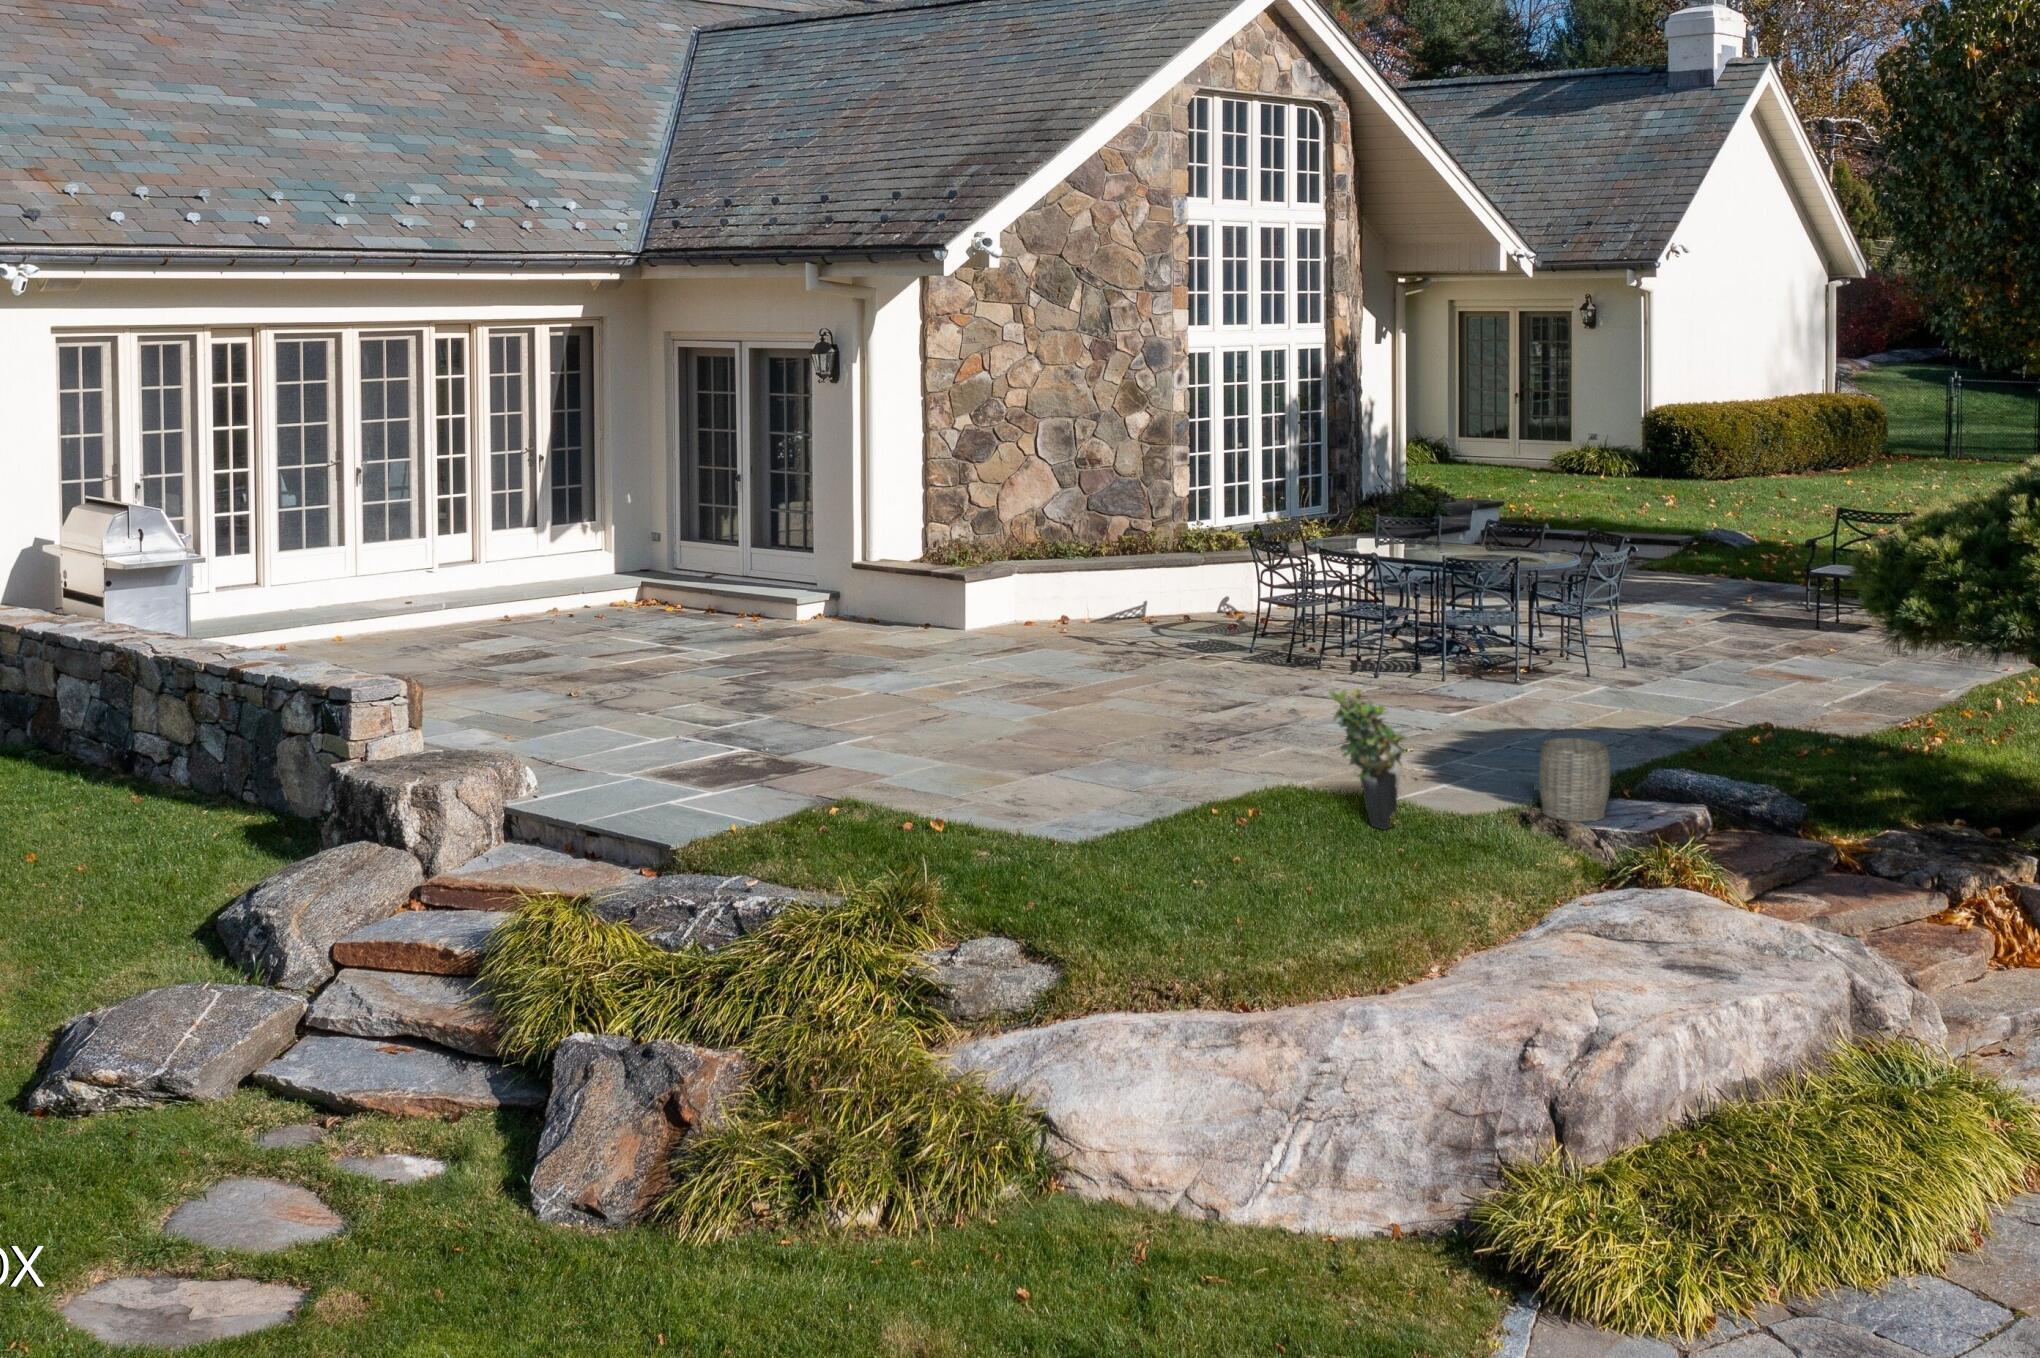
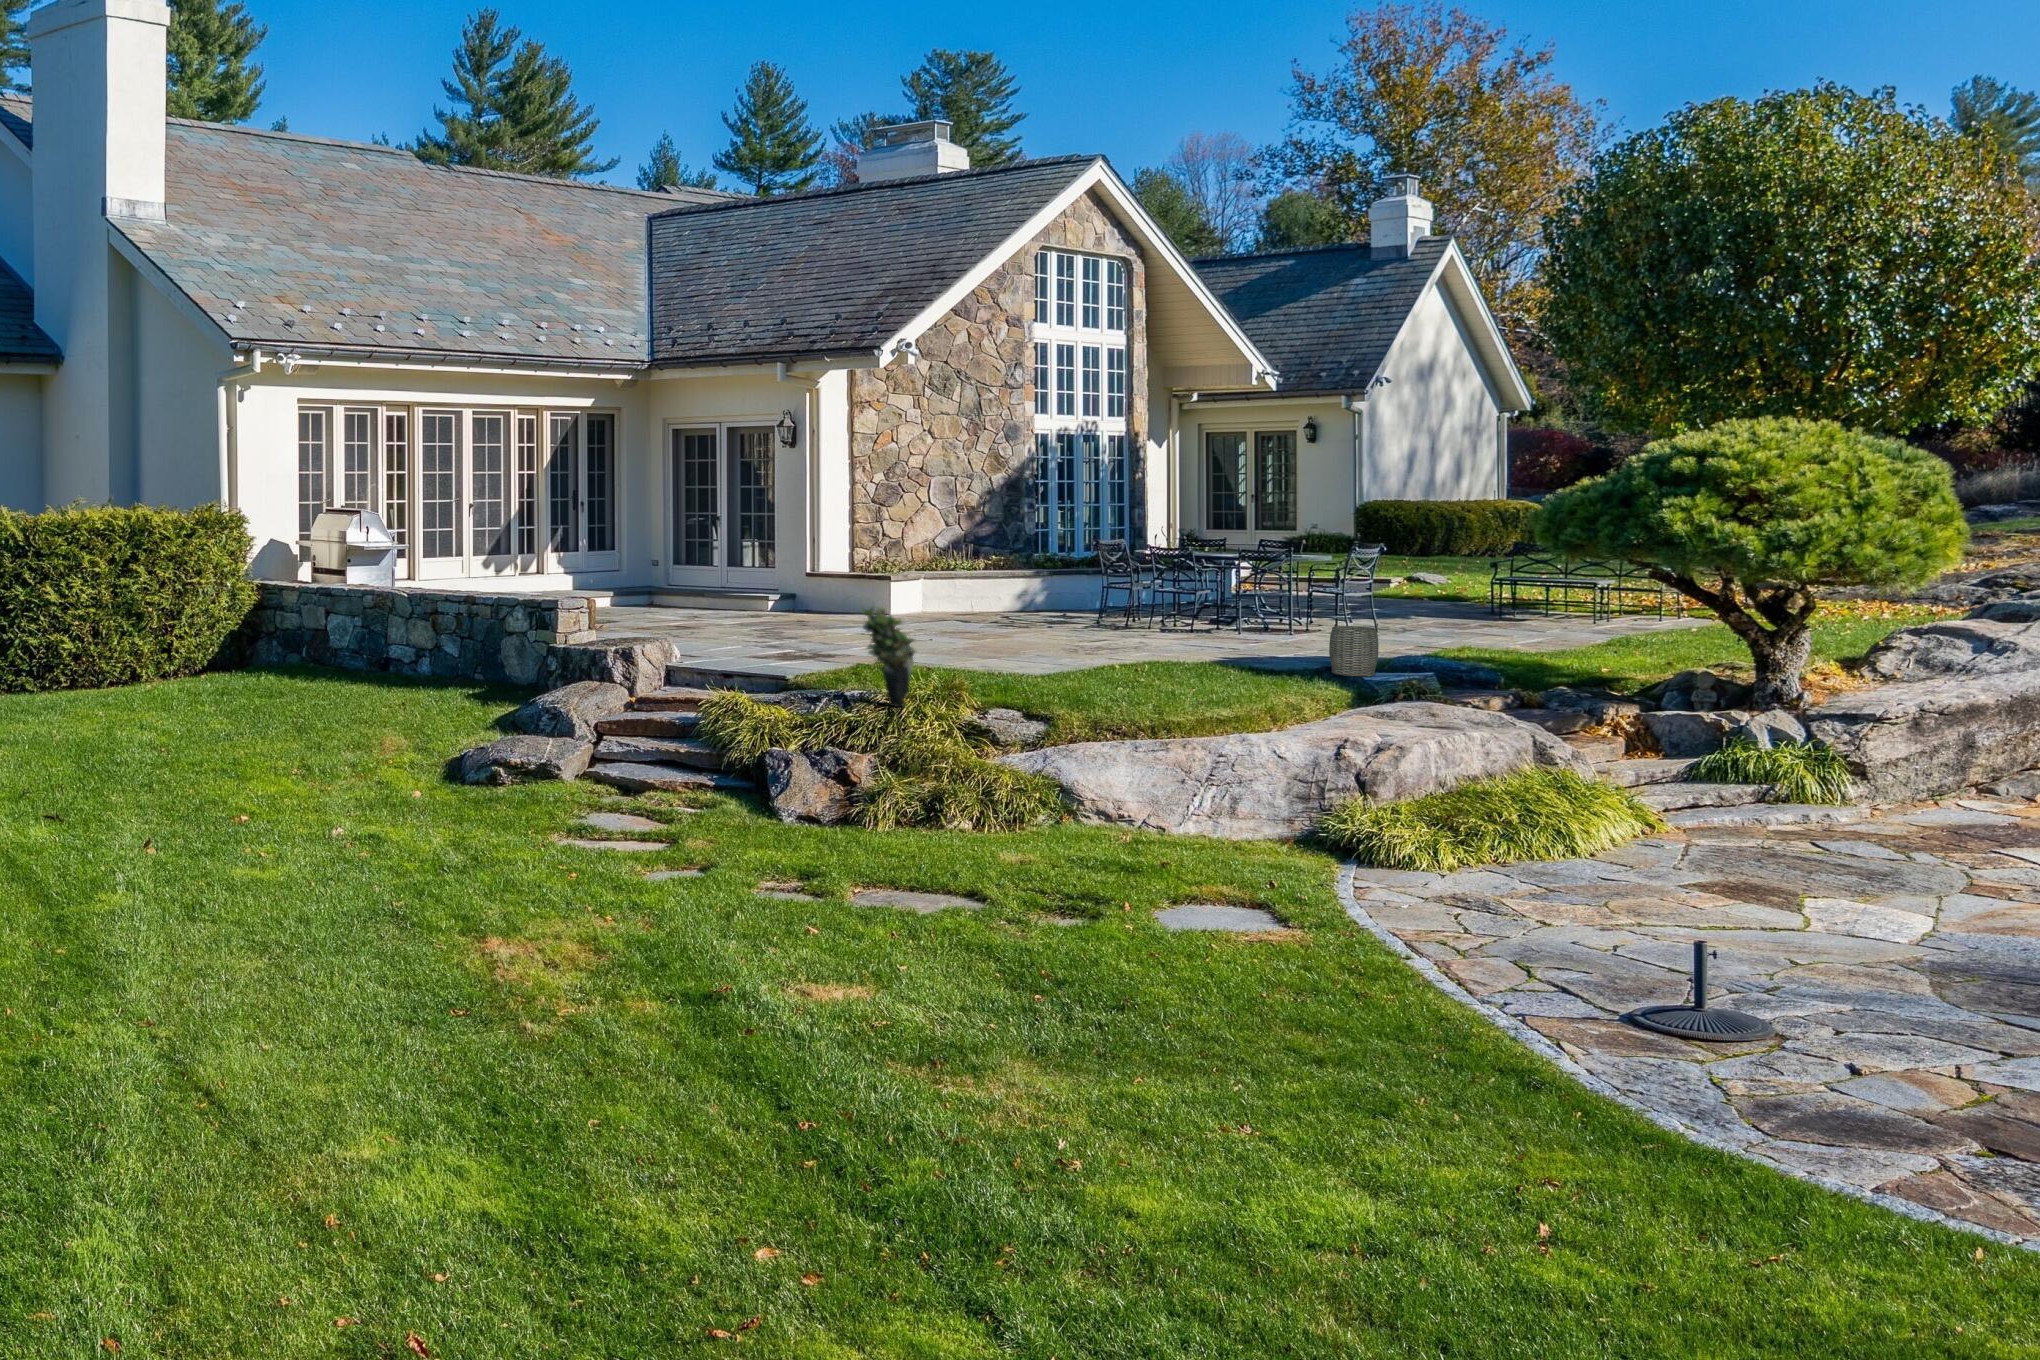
potted plant: present [1328,688,1406,830] -> present [860,607,917,707]

